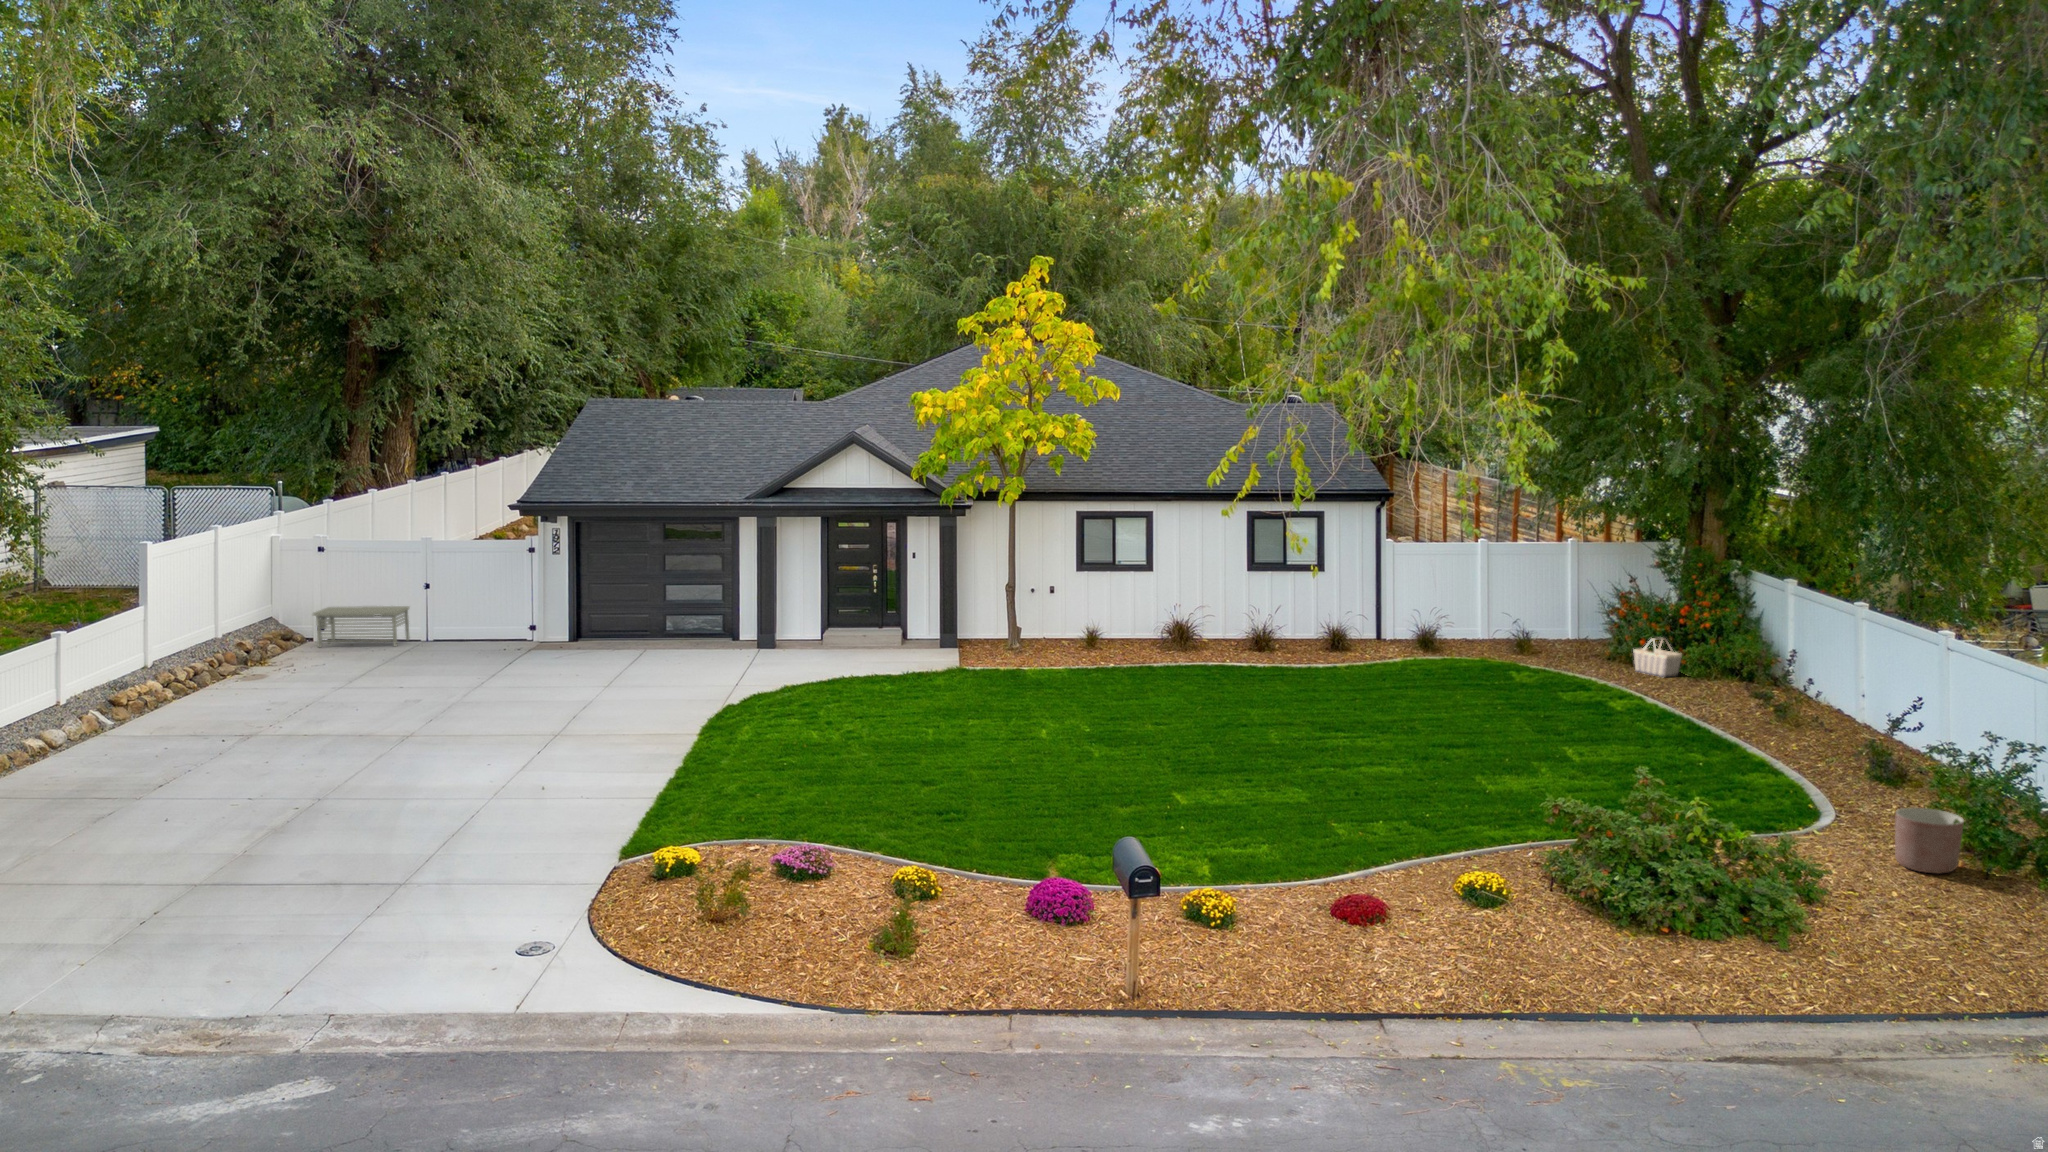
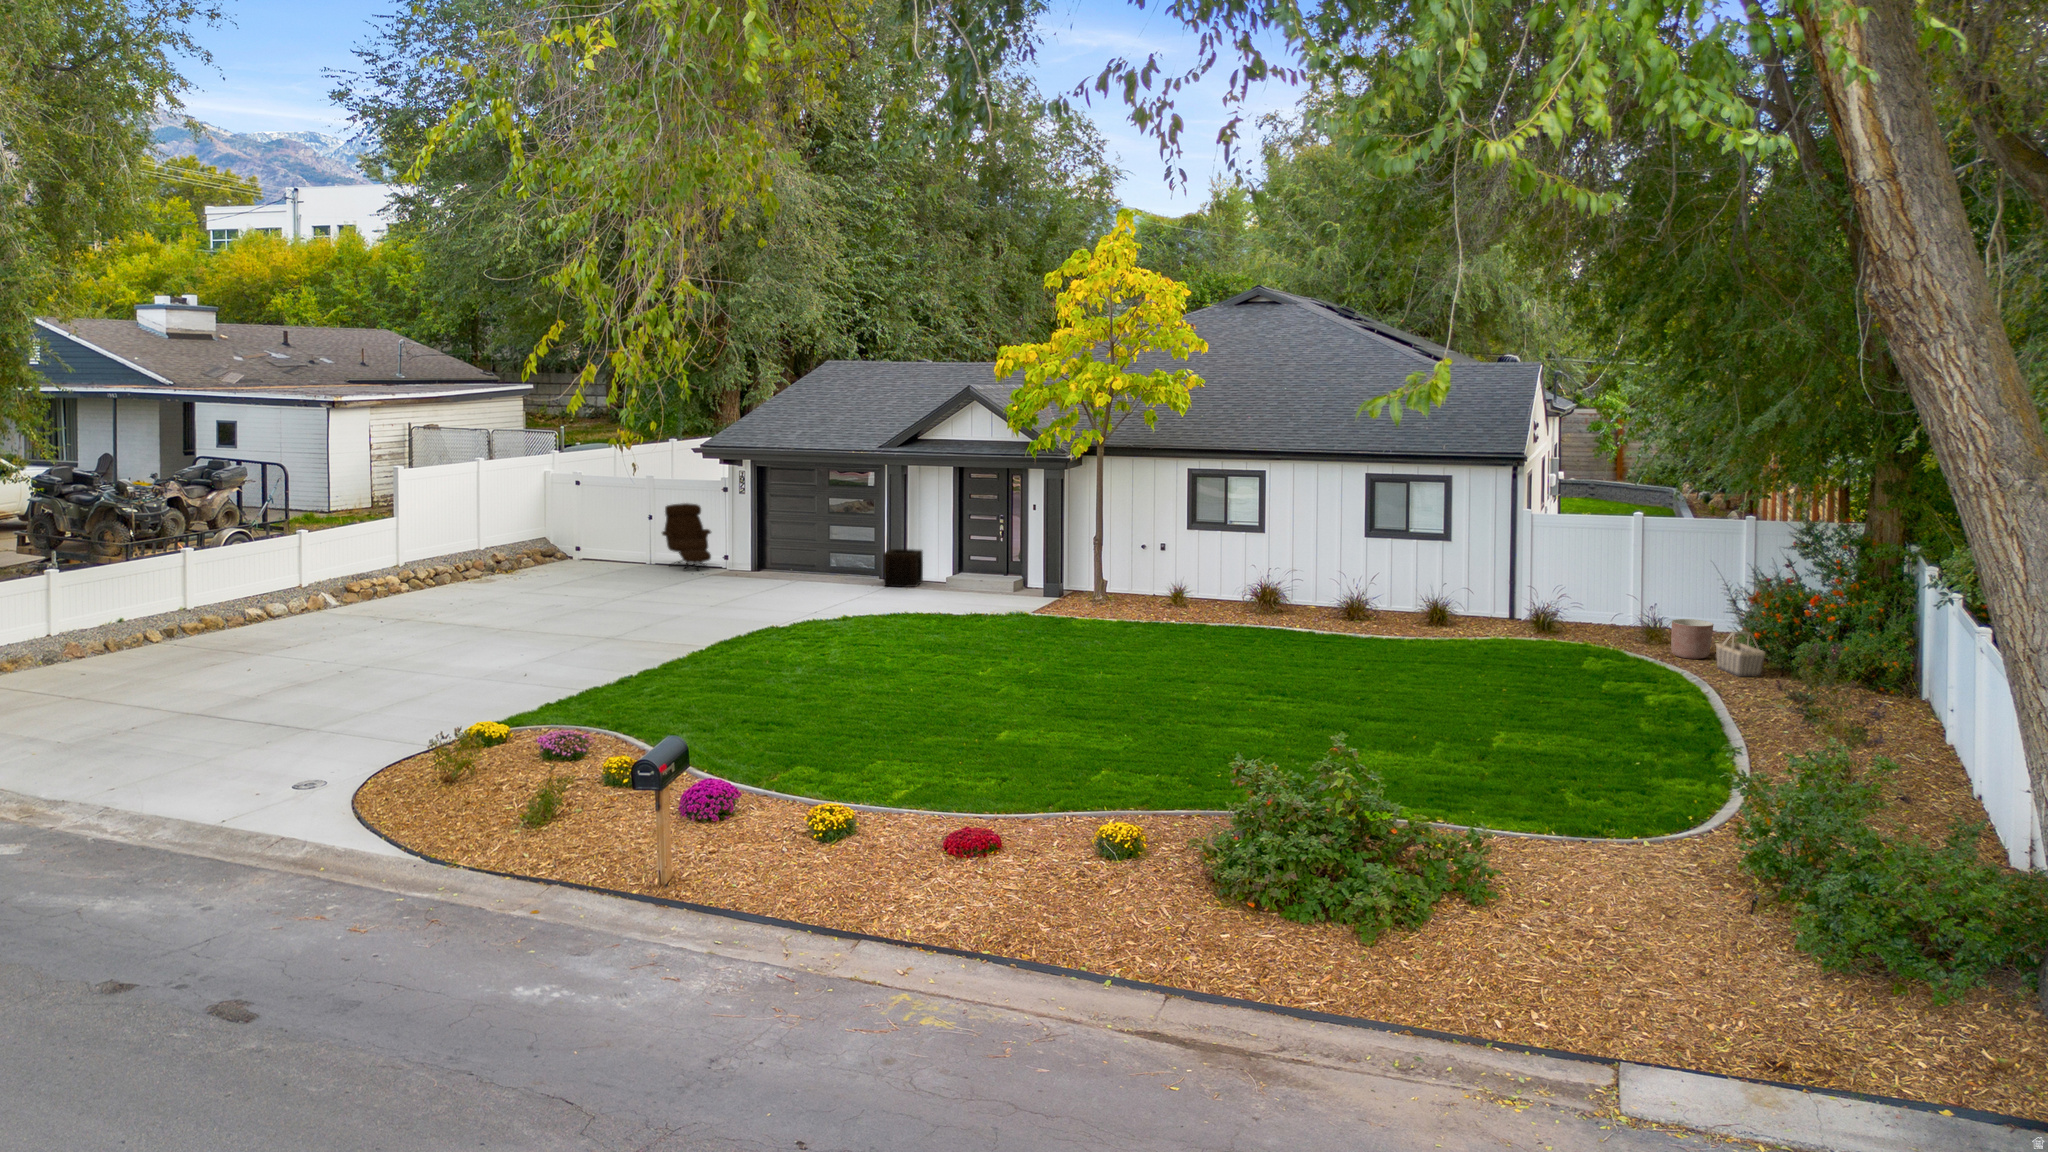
lounge chair: none [451,570,523,649] -> present [662,503,711,569]
storage bench: present [313,606,409,647] -> none [561,528,639,564]
wooden crate: none [755,608,795,651] -> present [883,549,923,587]
planter: present [1895,808,1964,873] -> present [1671,619,1714,659]

